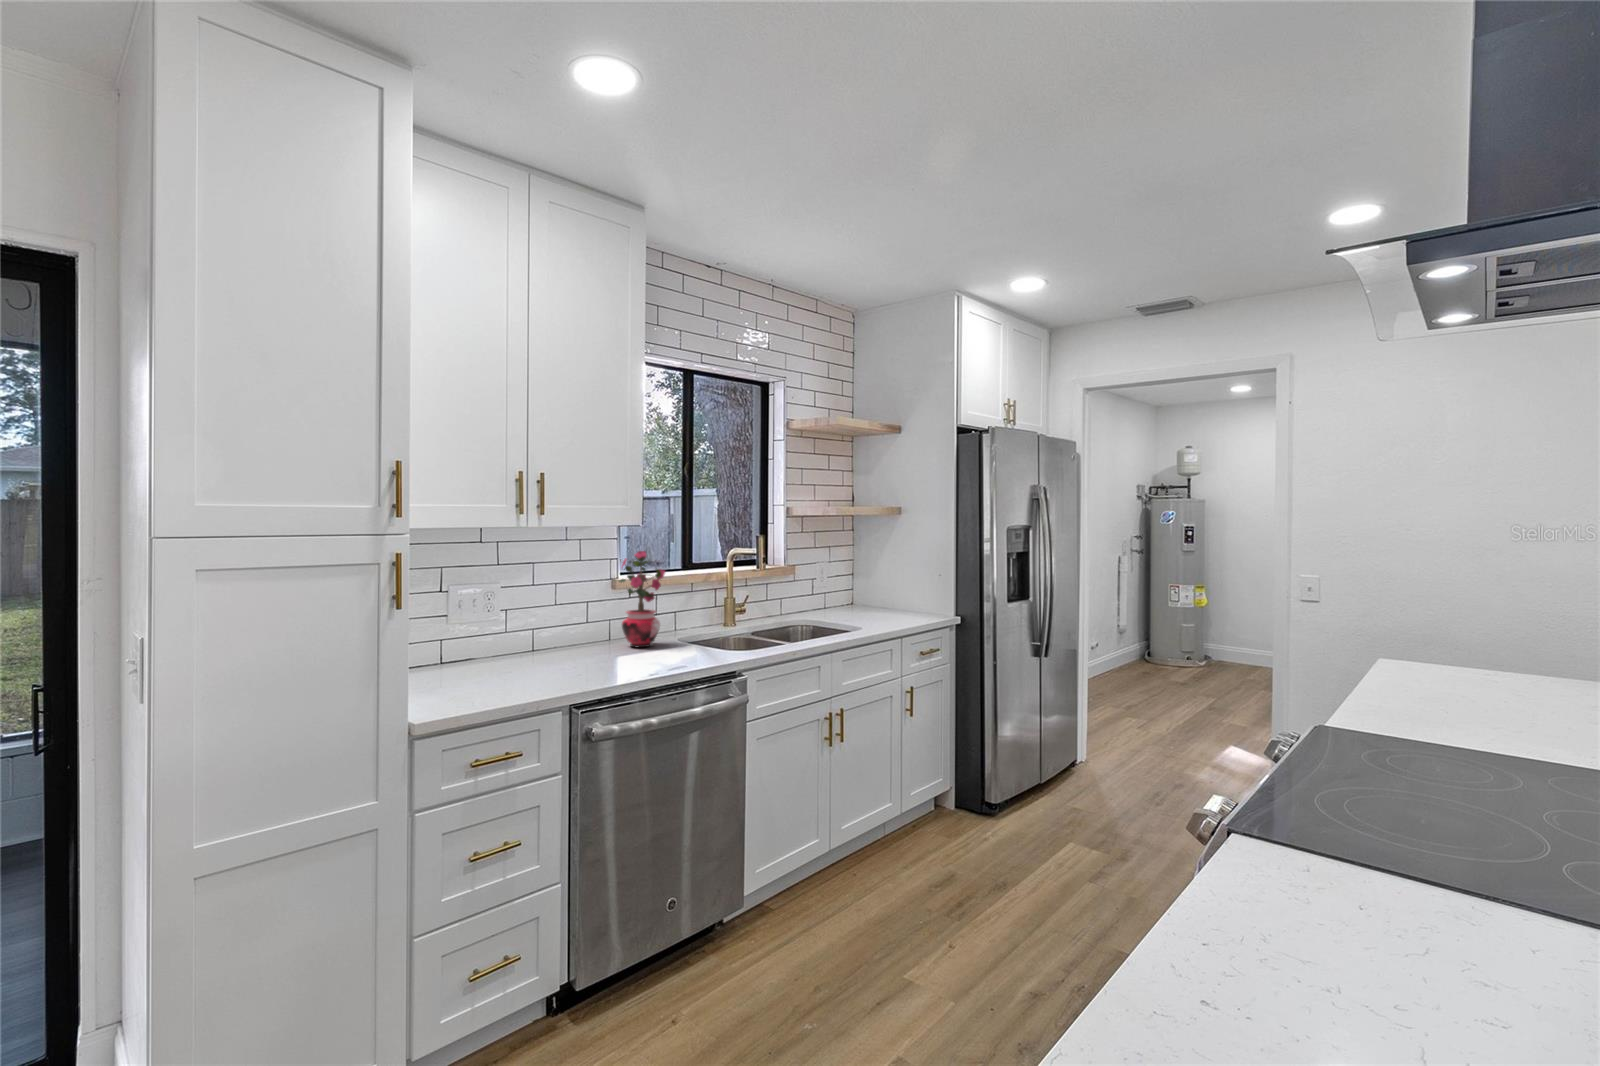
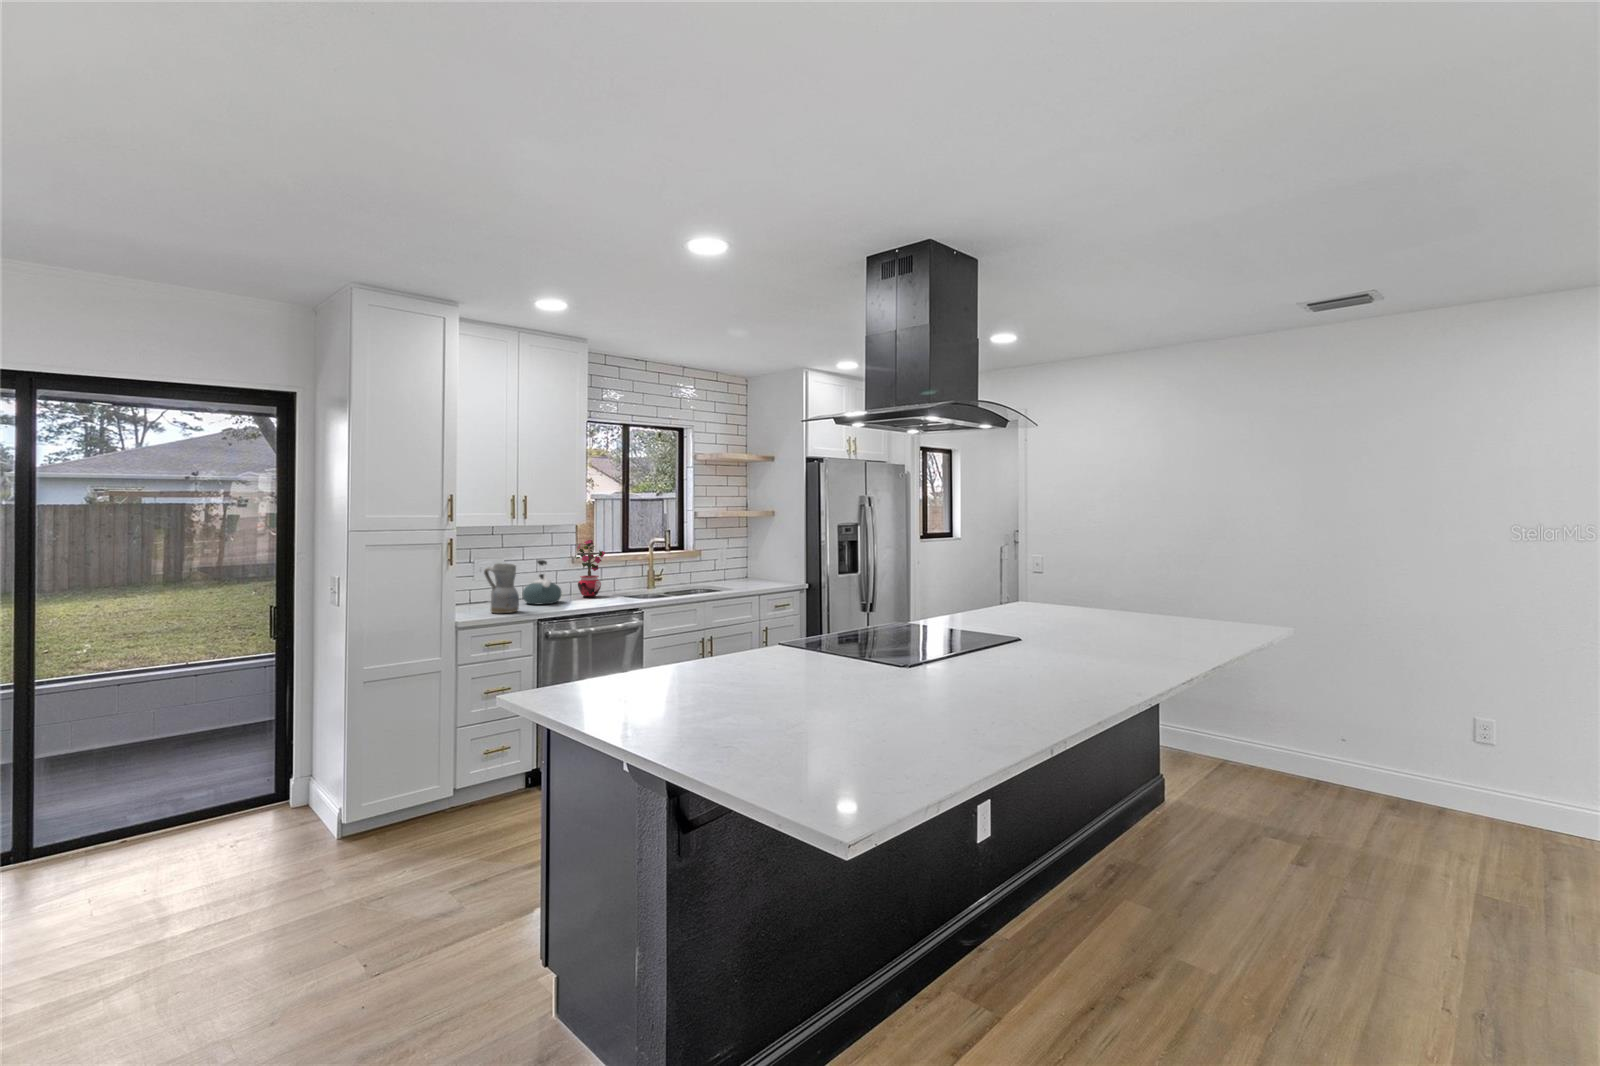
kettle: none [533,586,600,665] -> present [523,560,561,605]
ceramic pitcher: none [467,596,532,691] -> present [484,563,519,613]

